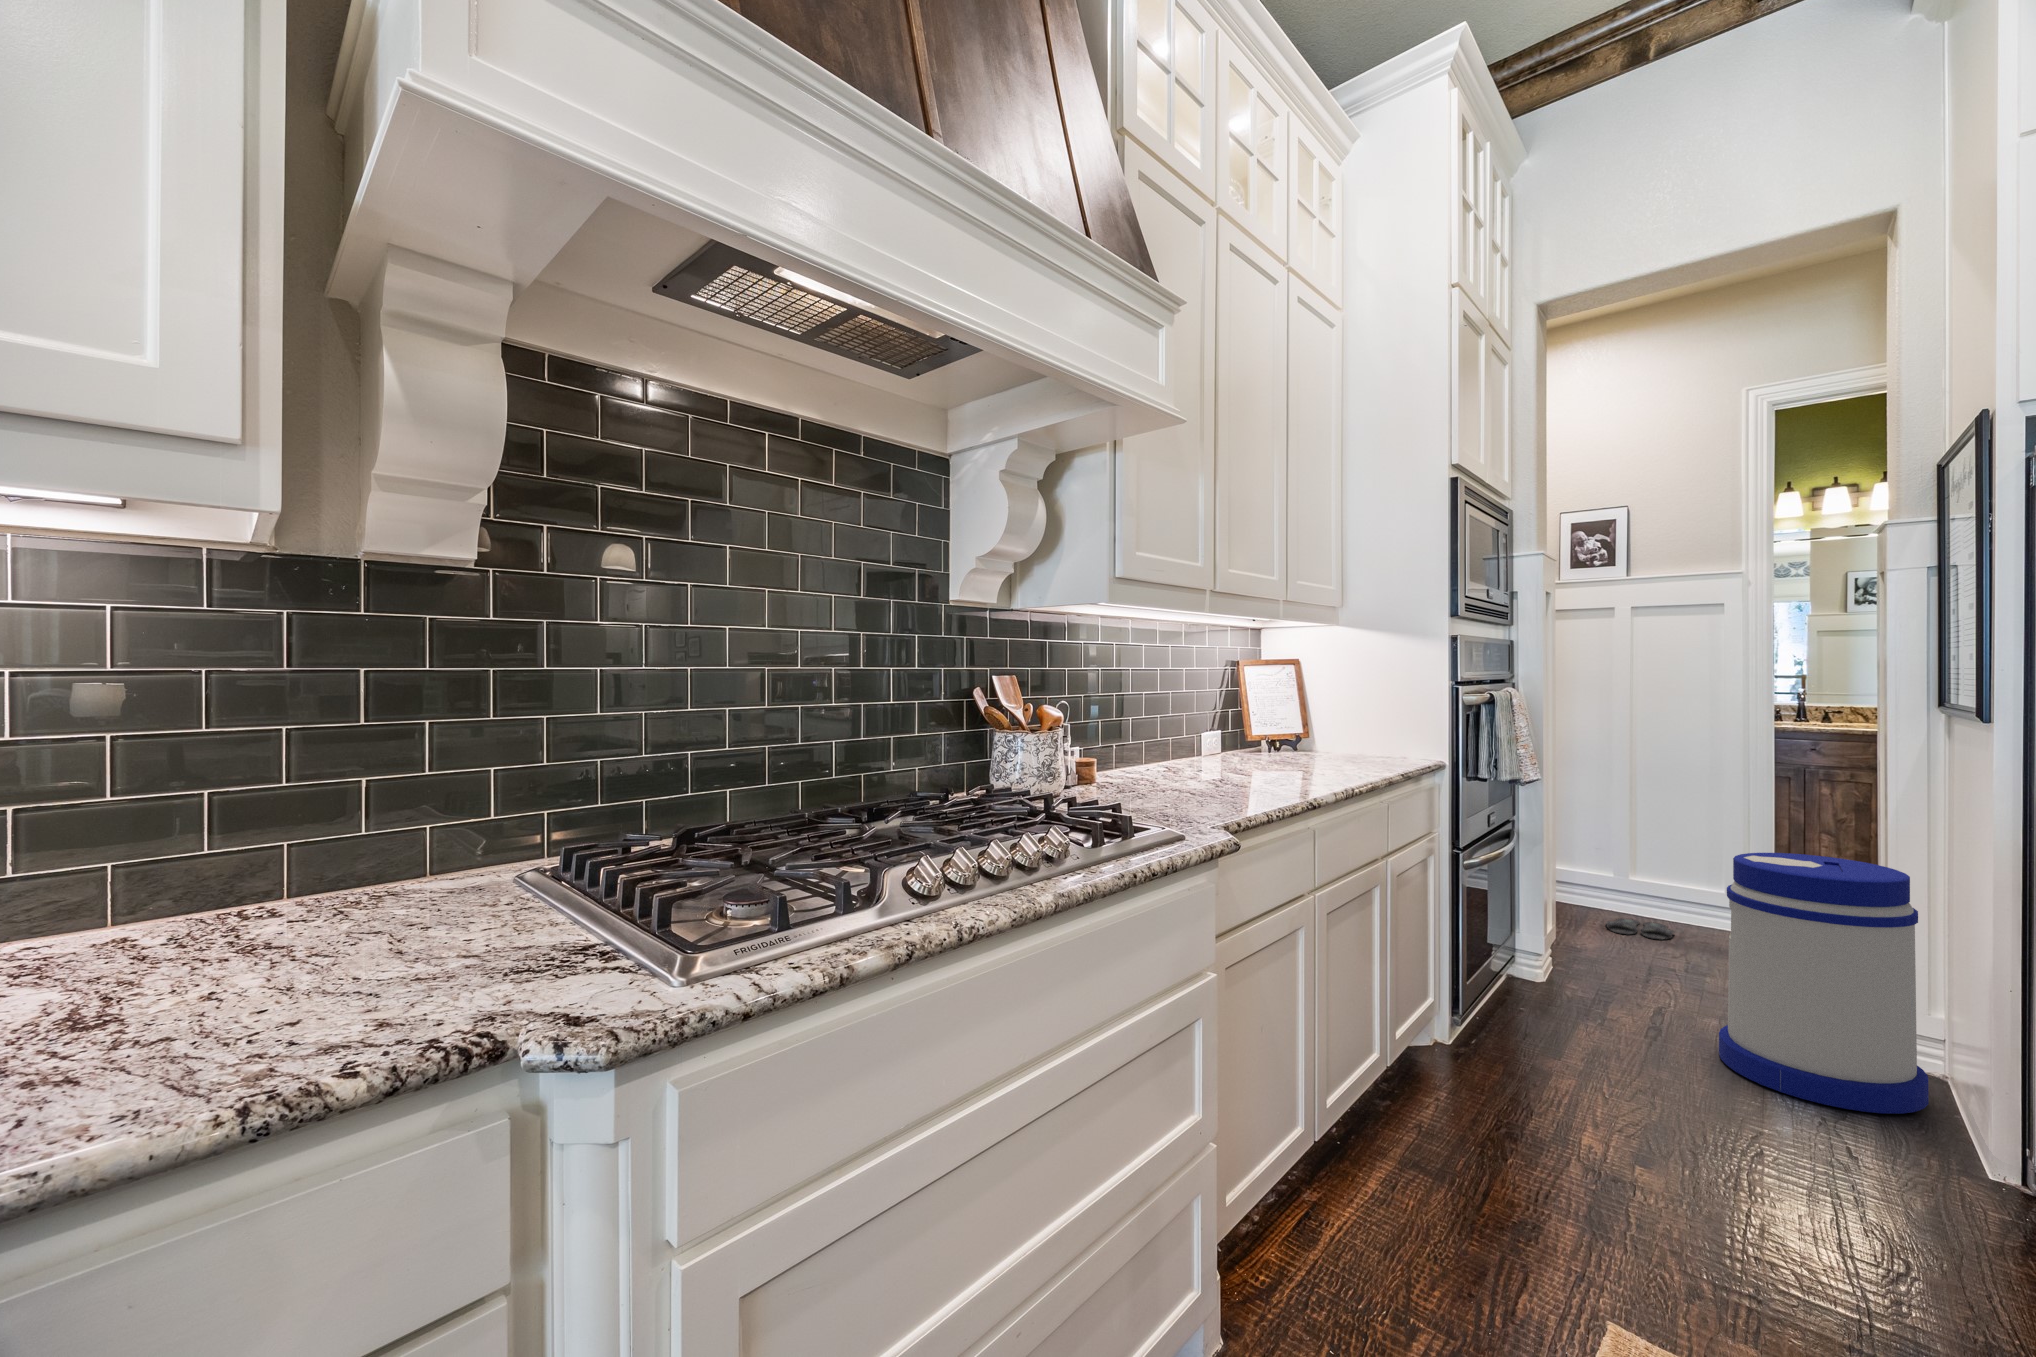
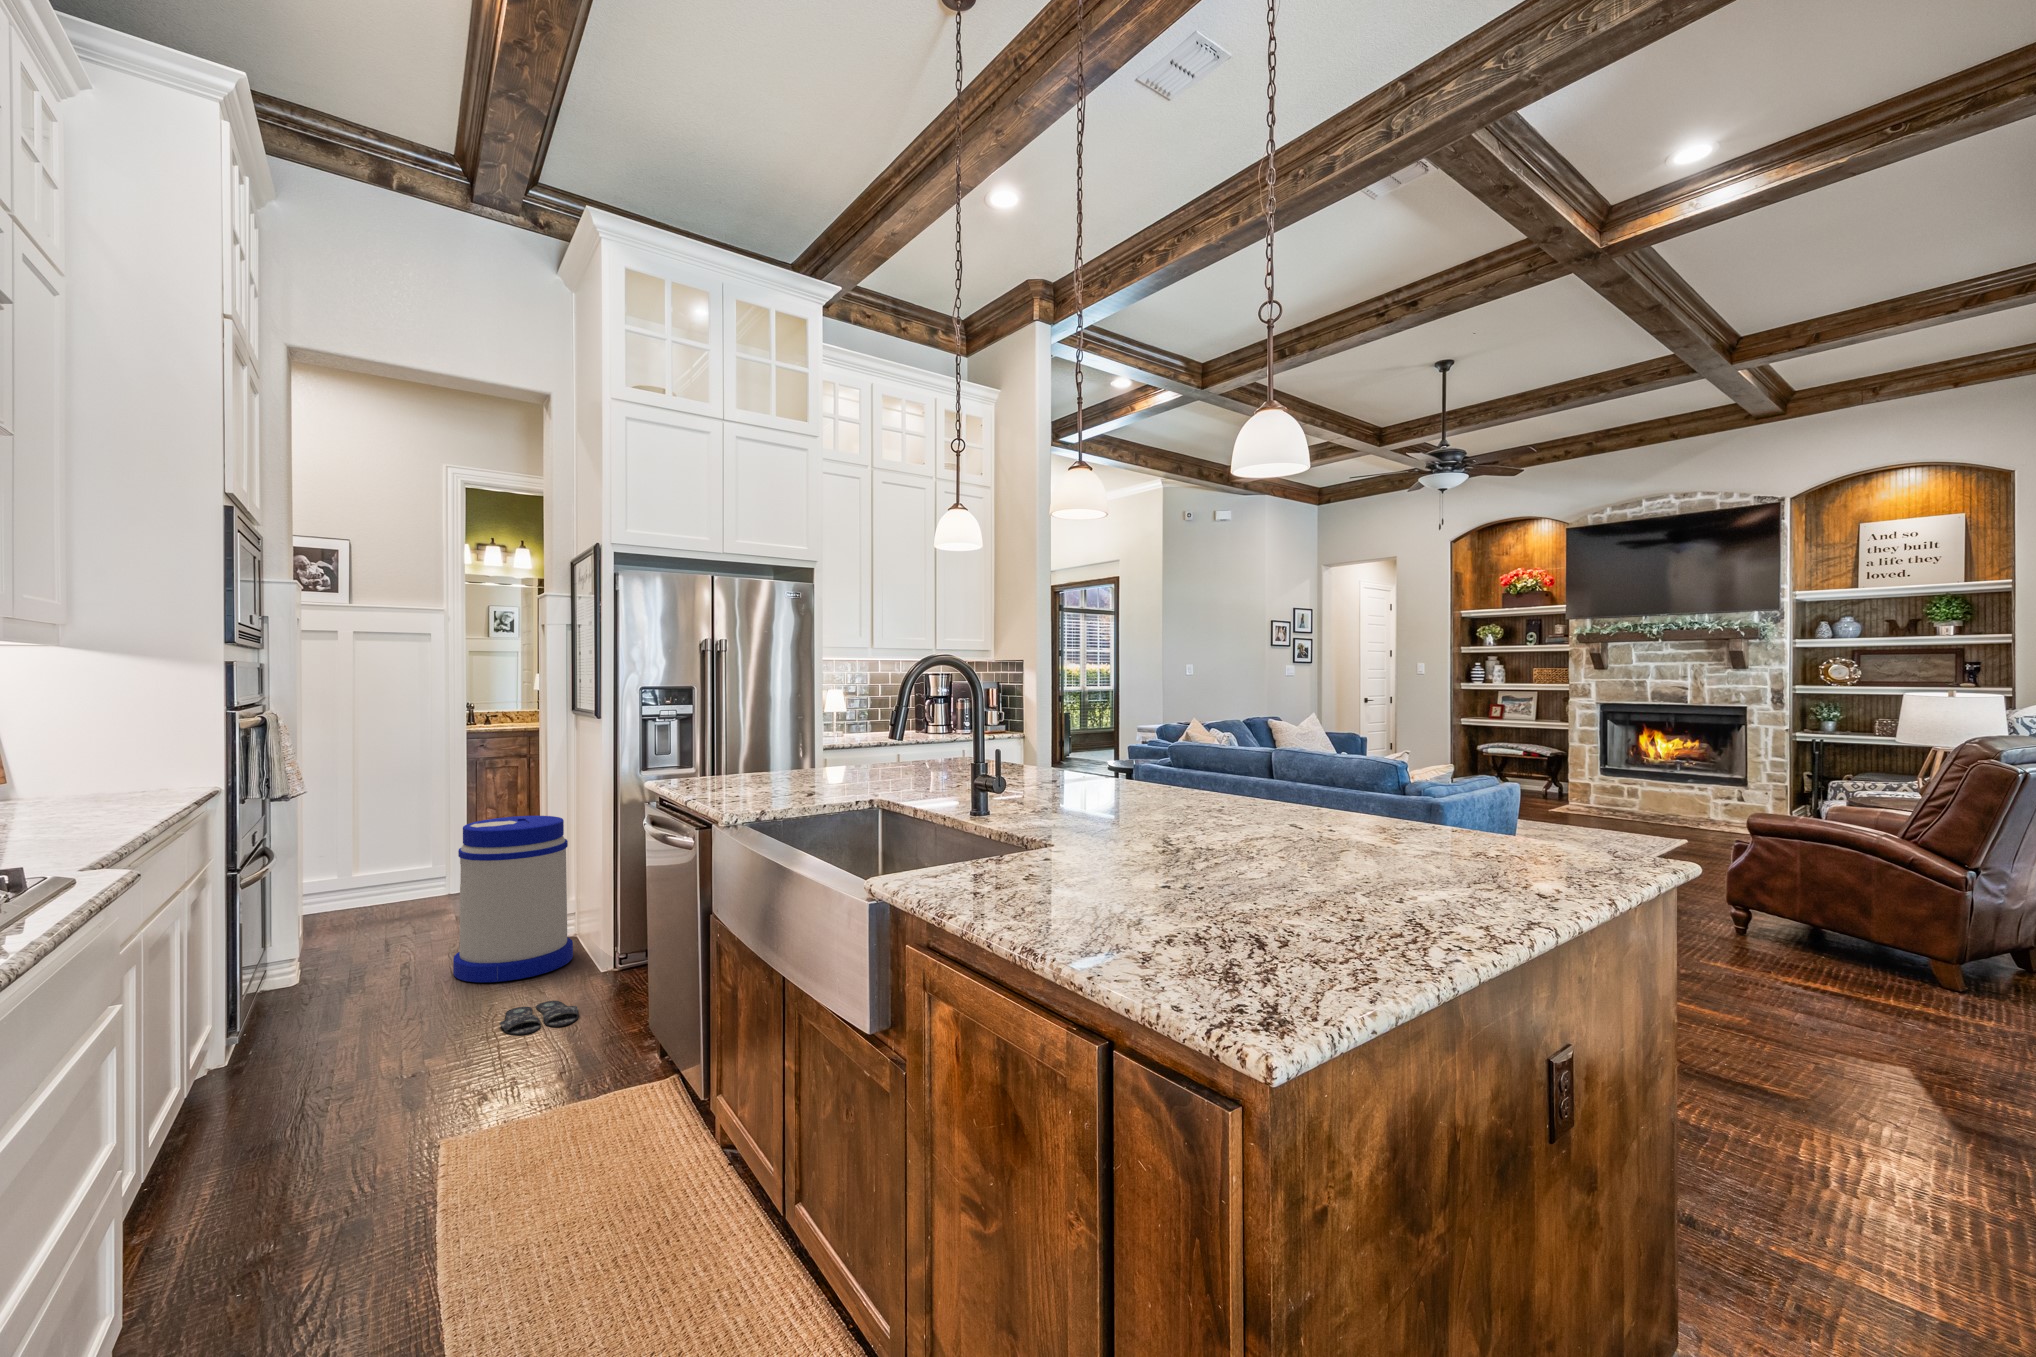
slippers: present [1606,918,1674,940] -> present [500,1001,579,1035]

